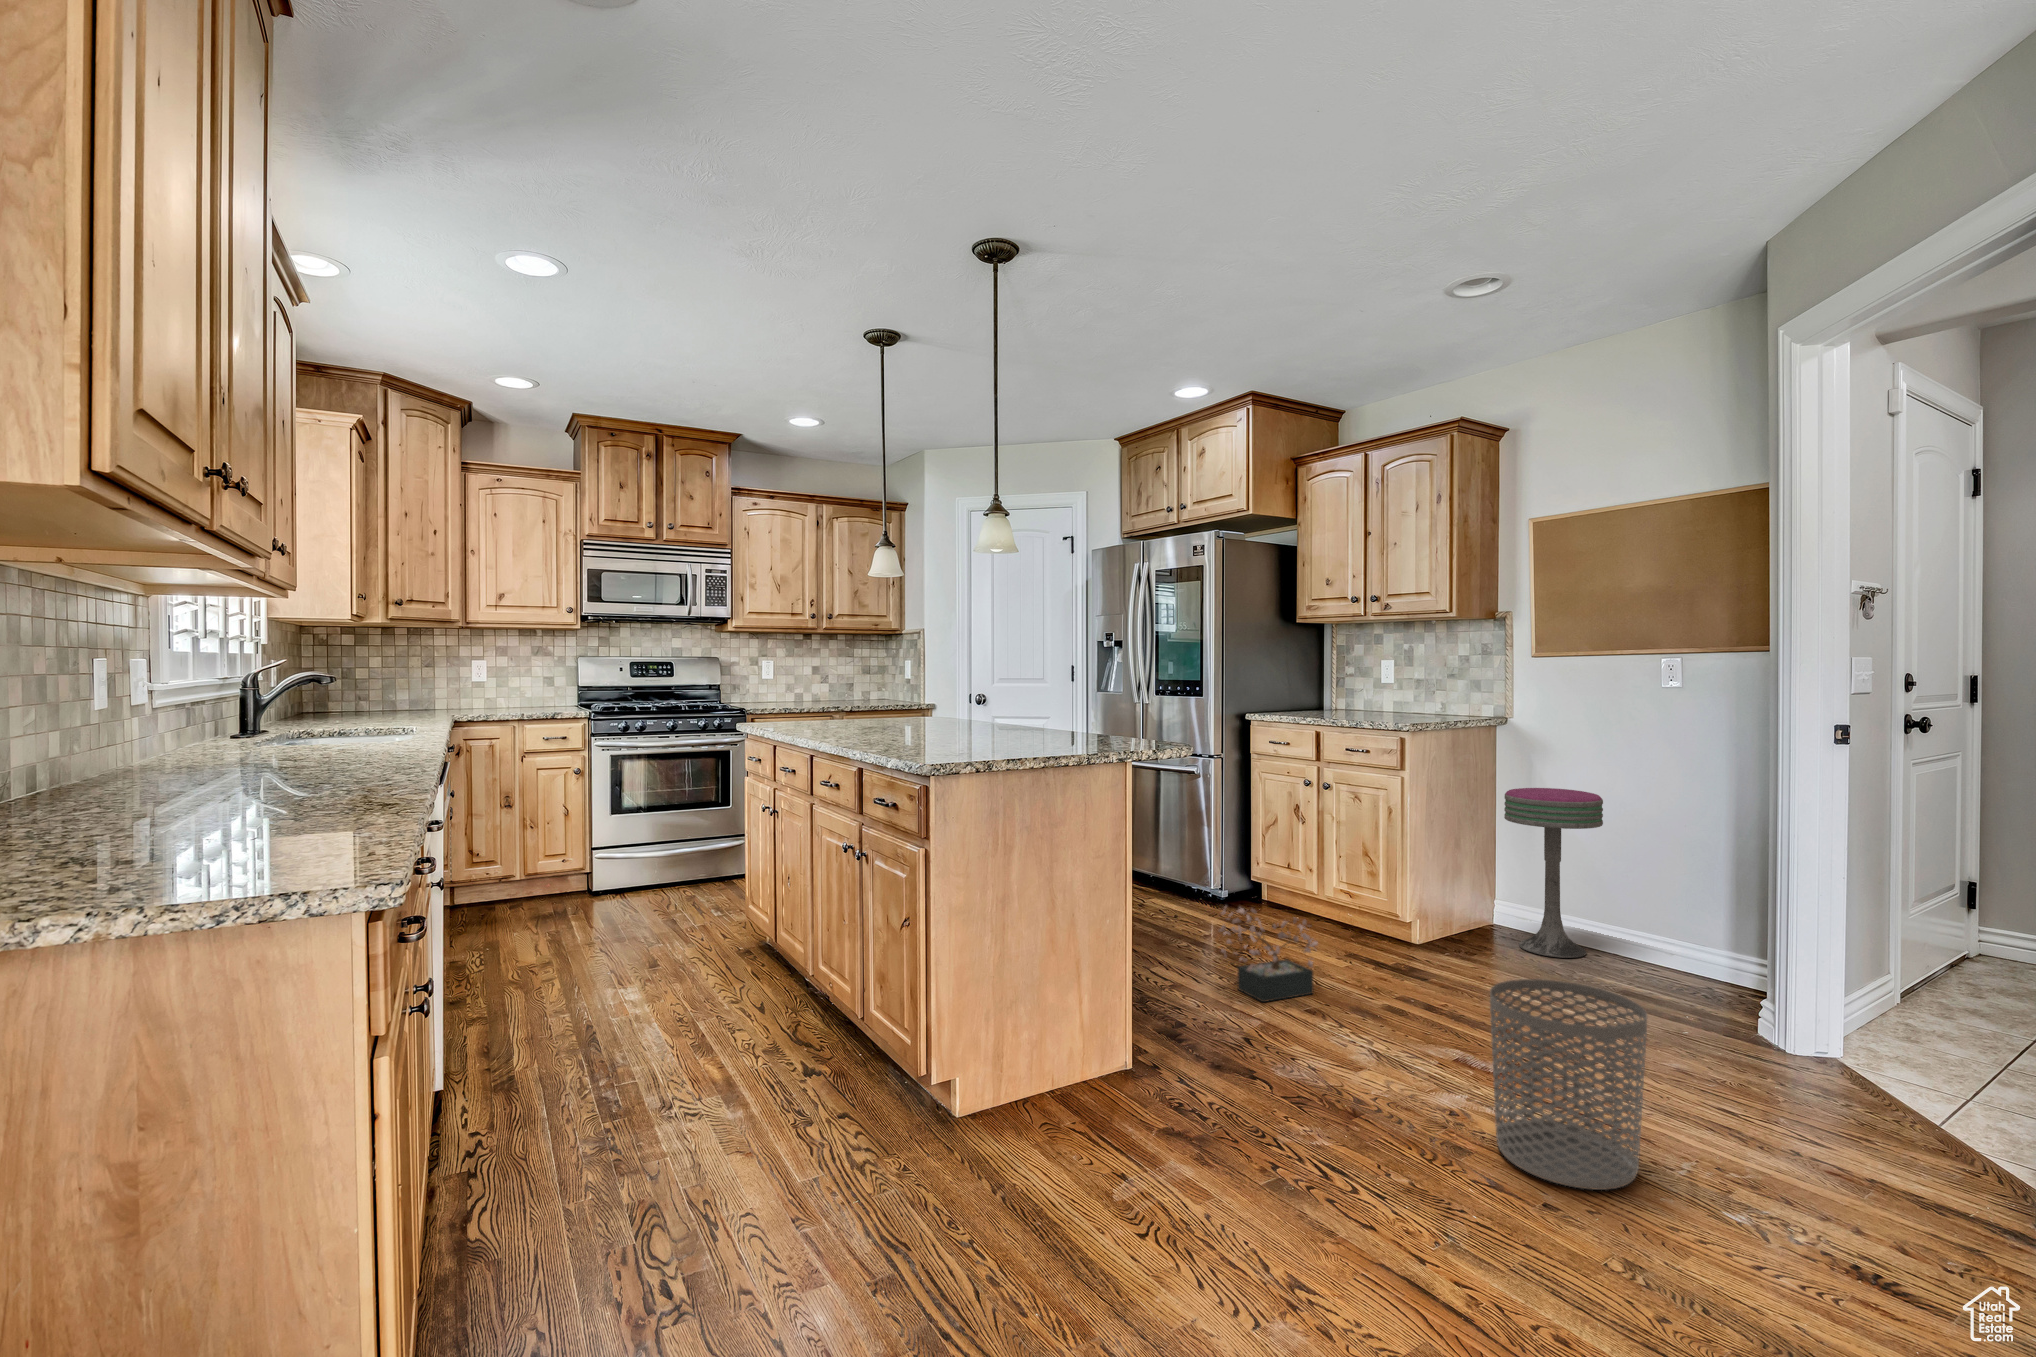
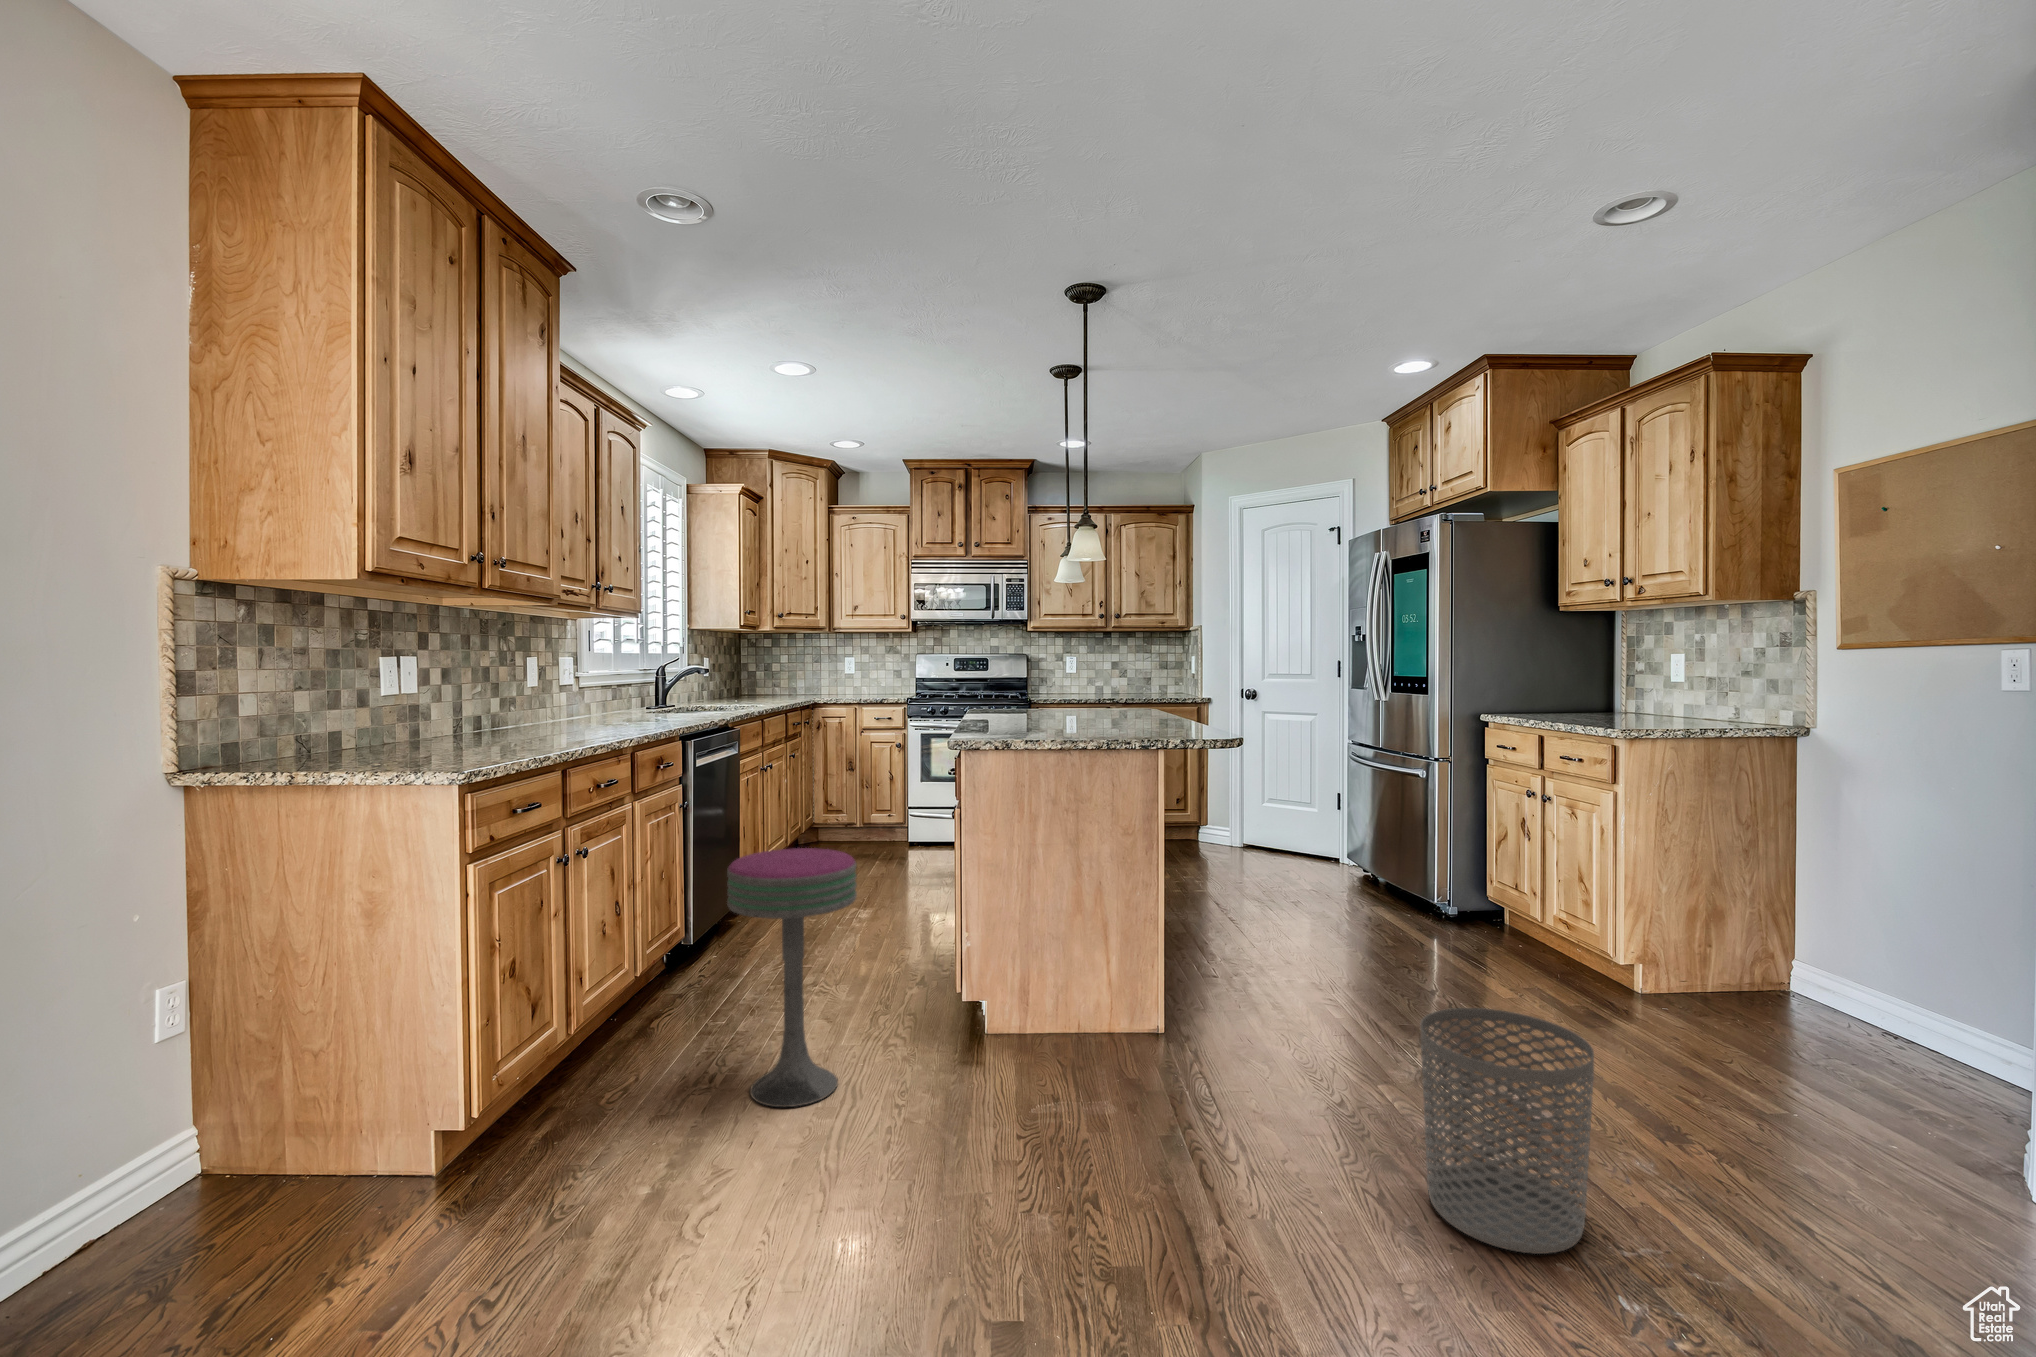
bar stool: present [1504,788,1603,958] -> present [727,848,857,1107]
decorative plant: present [1219,906,1317,1002] -> none [1324,905,1445,1011]

